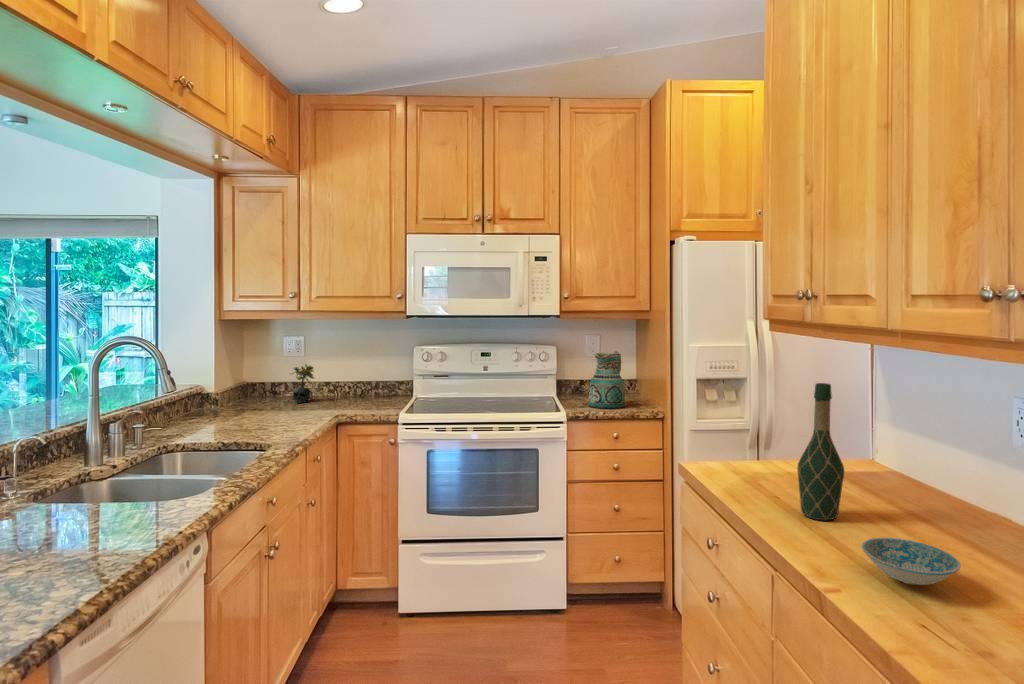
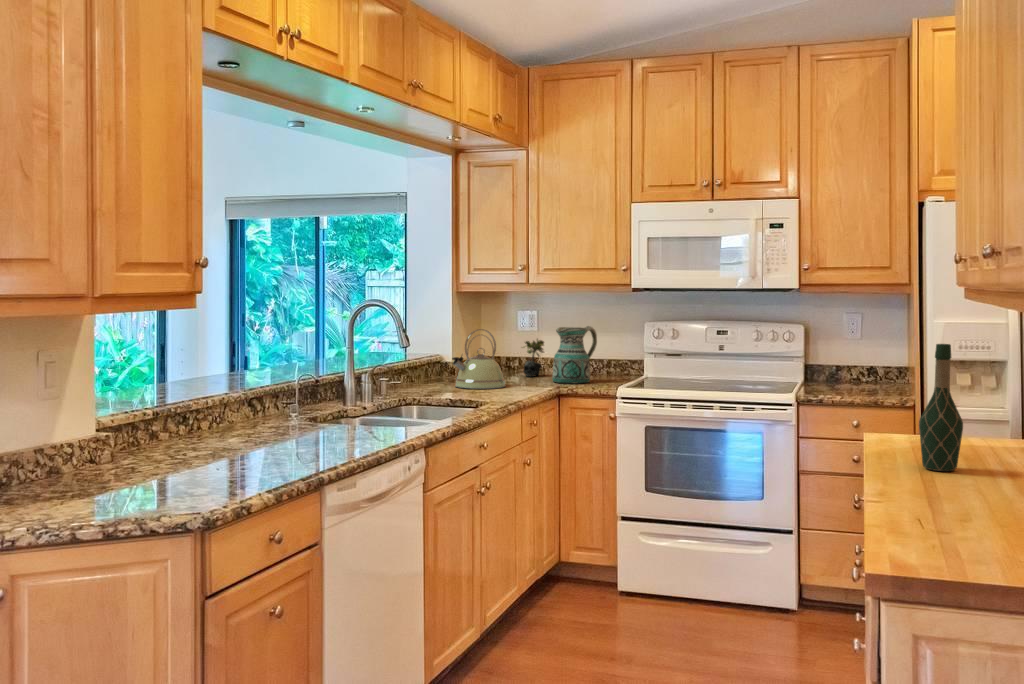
ceramic pitcher: present [588,352,625,408] -> present [552,326,597,383]
kettle: none [219,359,280,423] -> present [452,329,506,389]
ceramic bowl: present [862,537,961,585] -> none [905,470,983,503]

